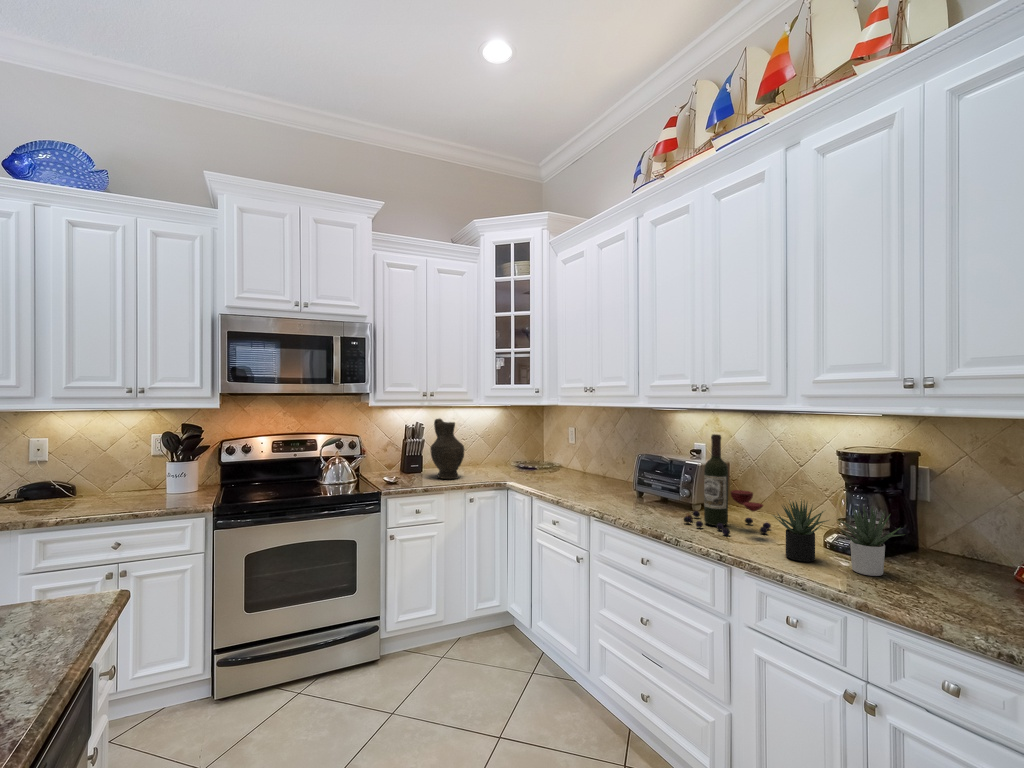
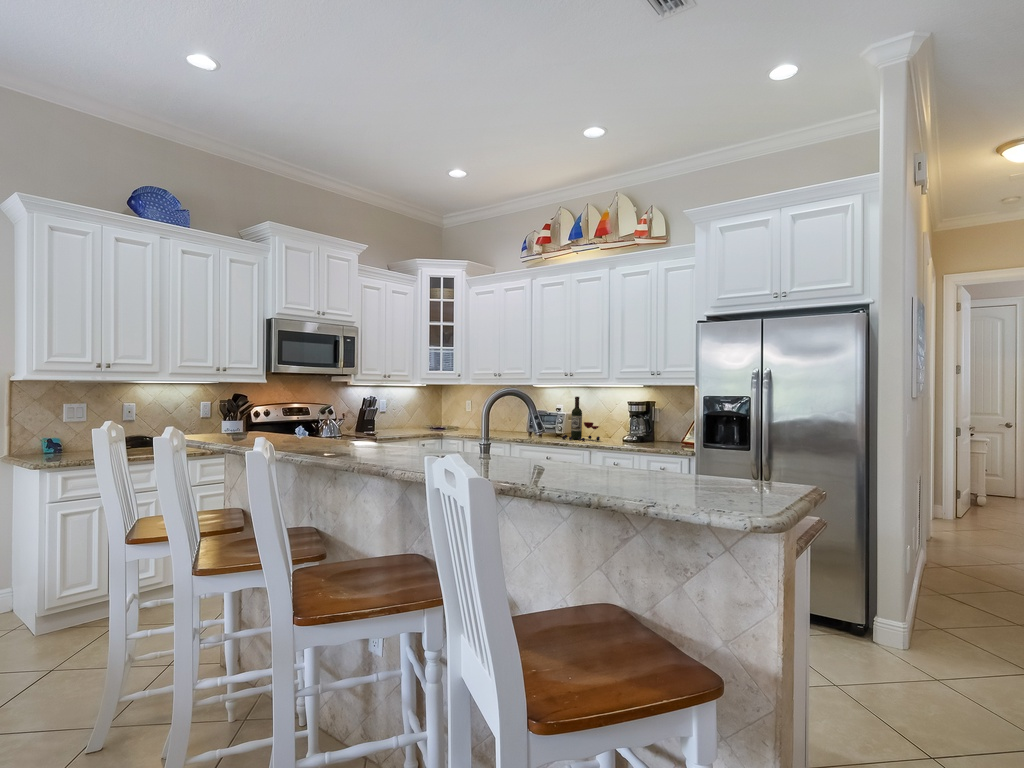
decorative vase: present [430,419,465,479] -> none [388,392,413,432]
succulent plant: present [773,500,901,576] -> none [604,419,651,445]

